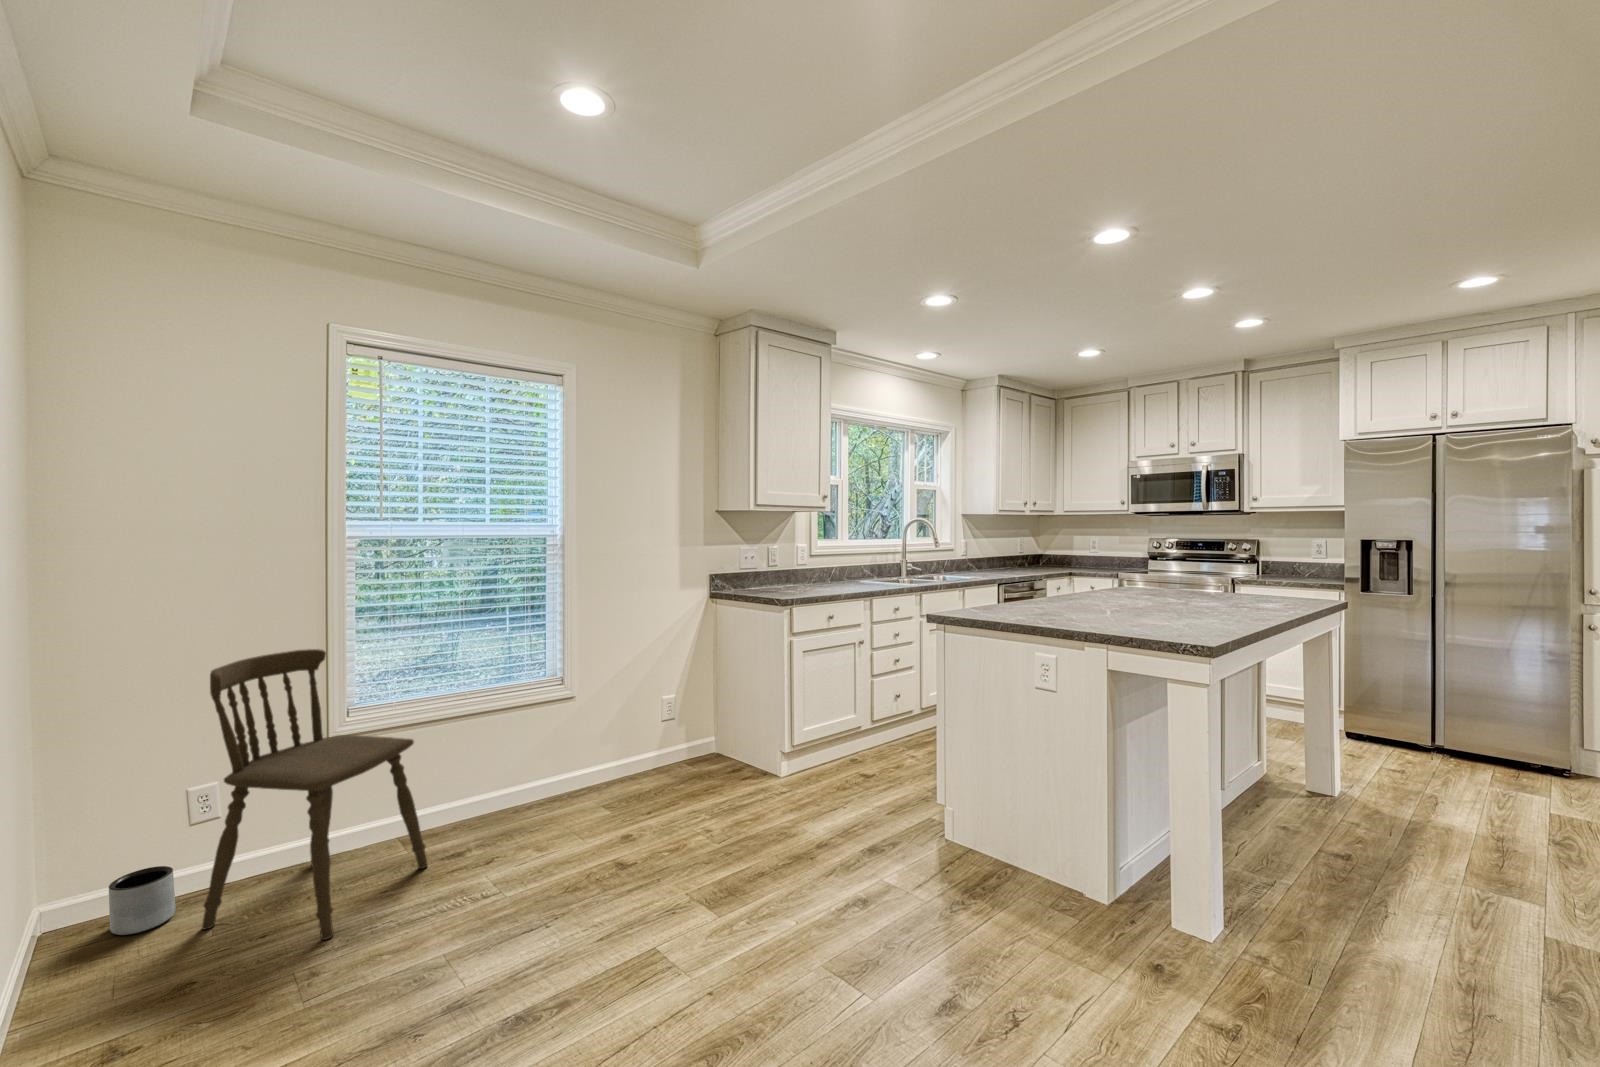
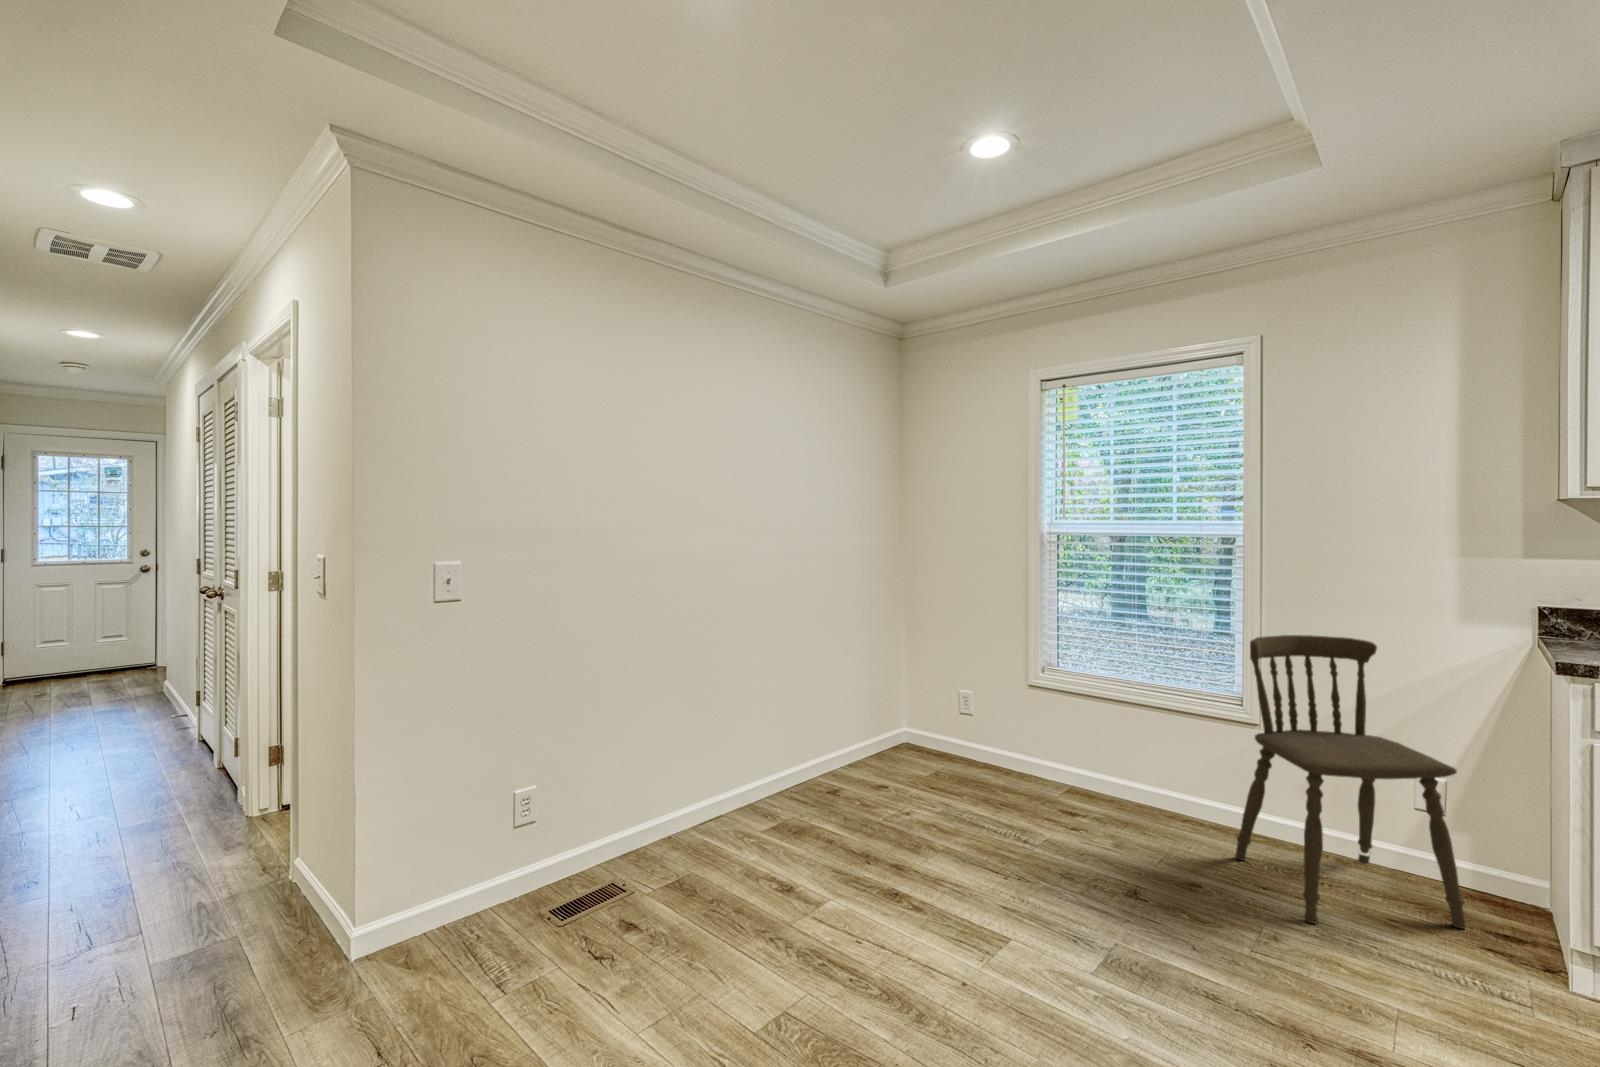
planter: present [109,866,176,935] -> none [1186,788,1230,839]

